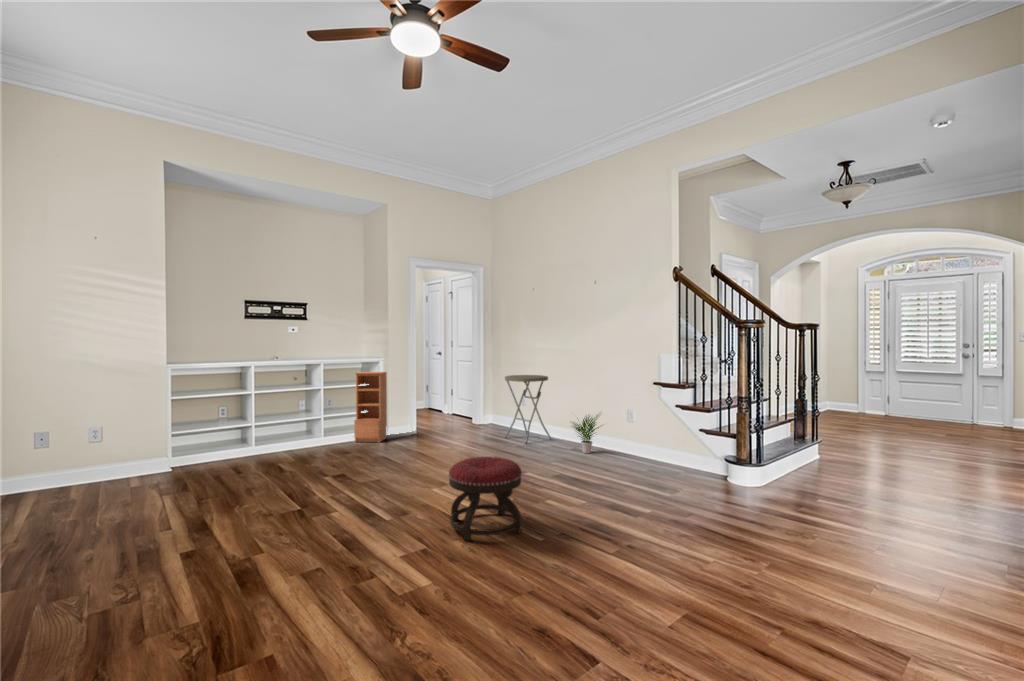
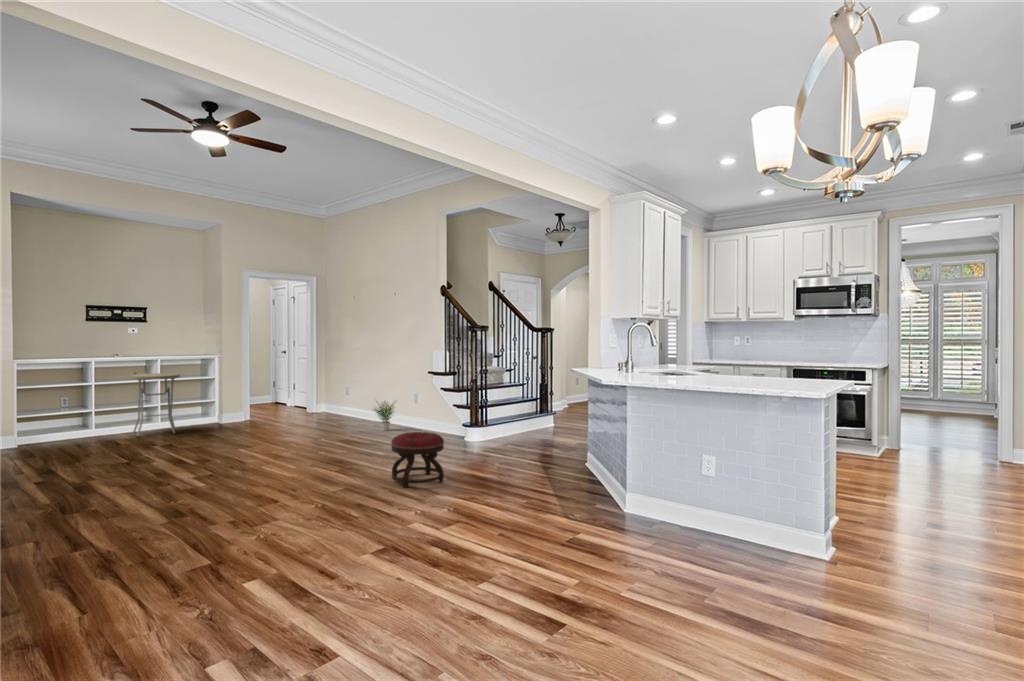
bookcase: present [354,372,387,442] -> none [190,368,222,427]
side table: present [505,375,551,443] -> present [130,373,180,437]
ottoman: present [449,457,522,541] -> present [391,432,444,488]

